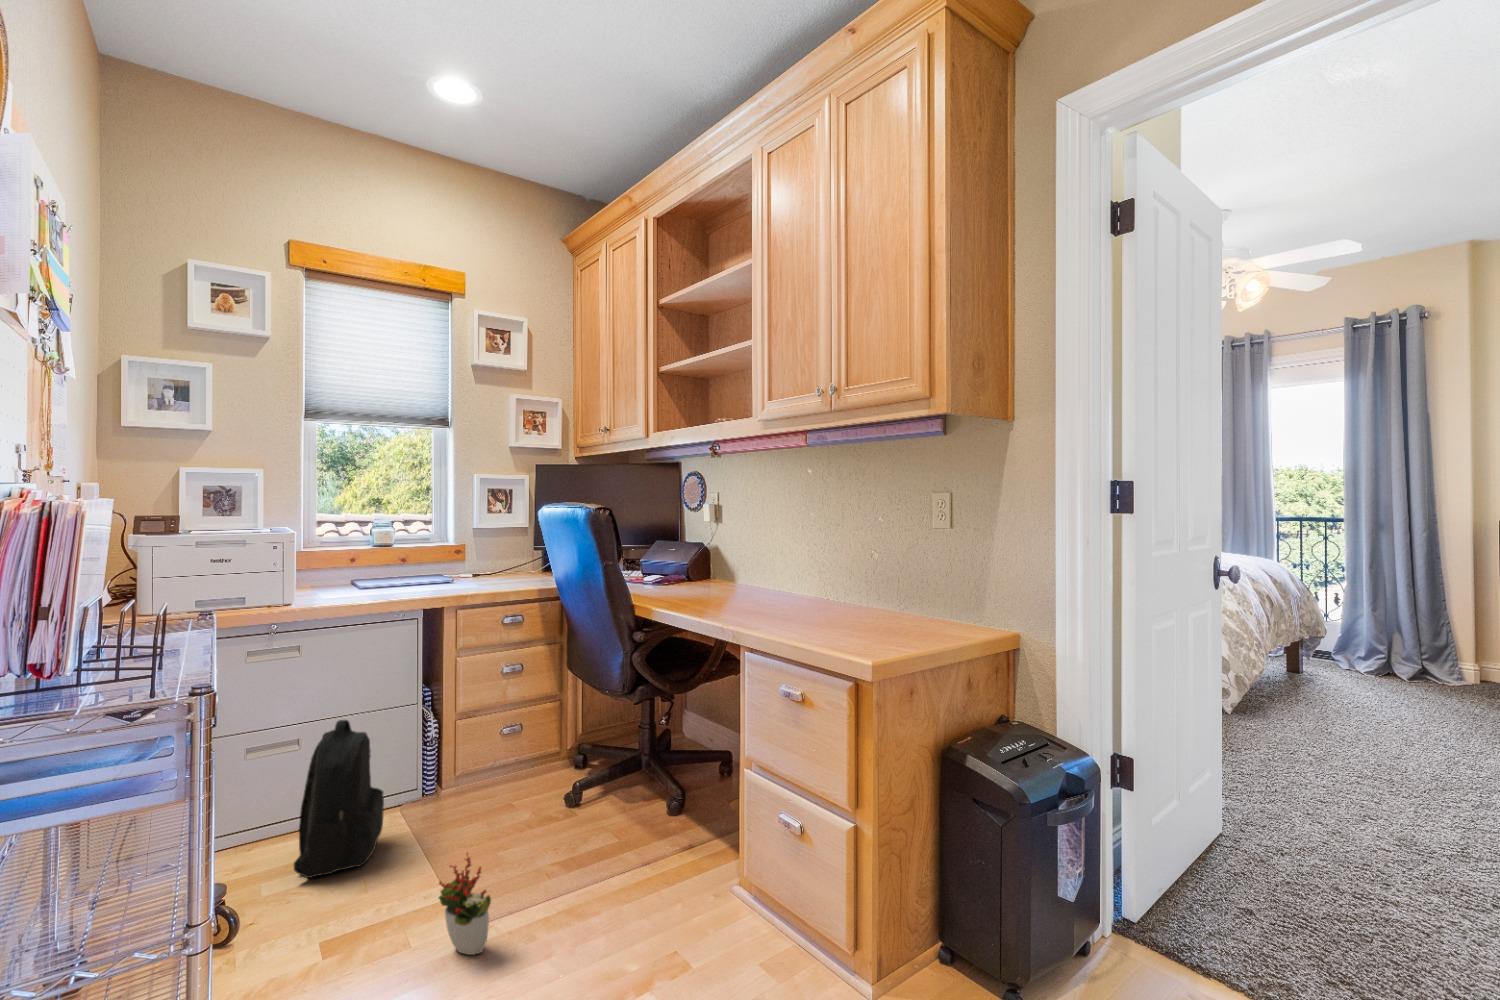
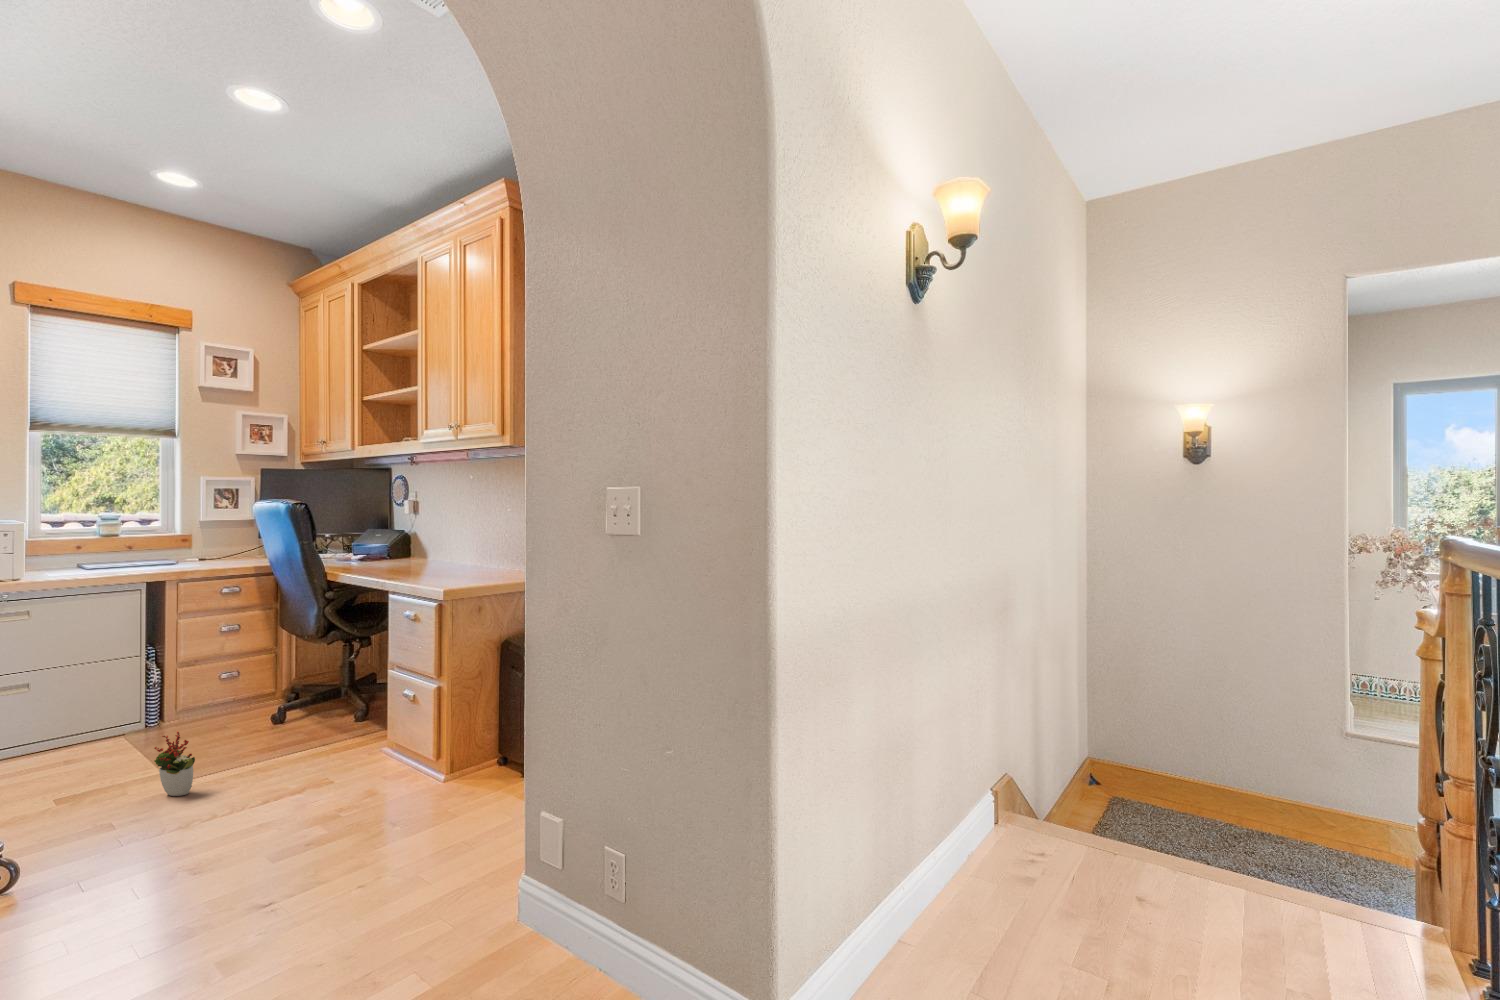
backpack: present [294,720,384,878] -> none [30,661,110,775]

